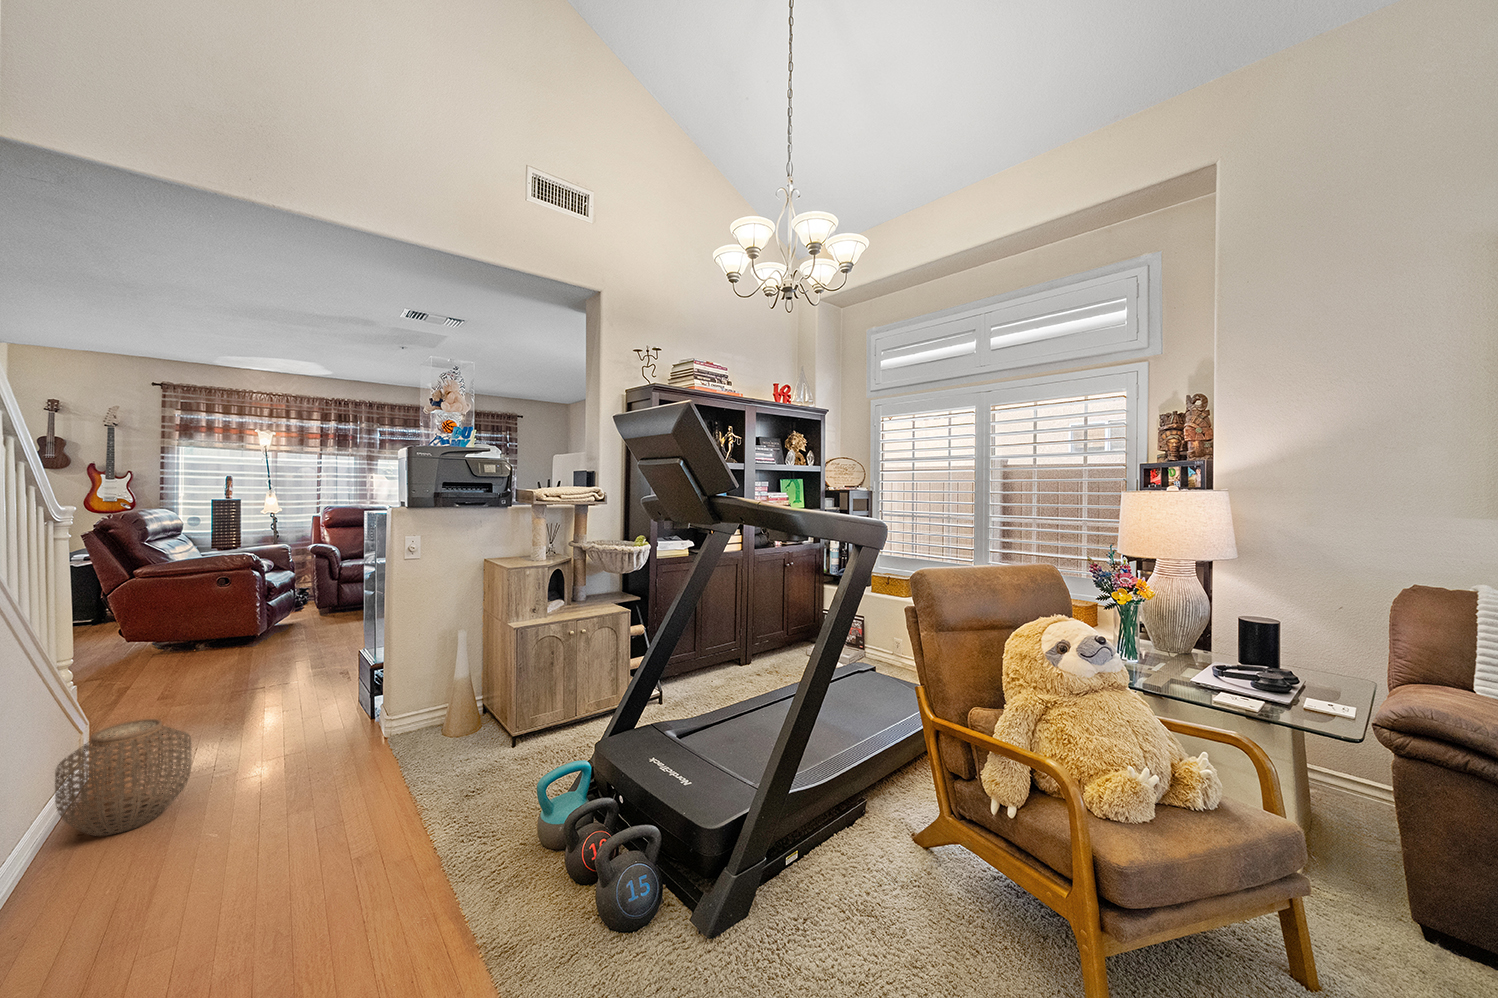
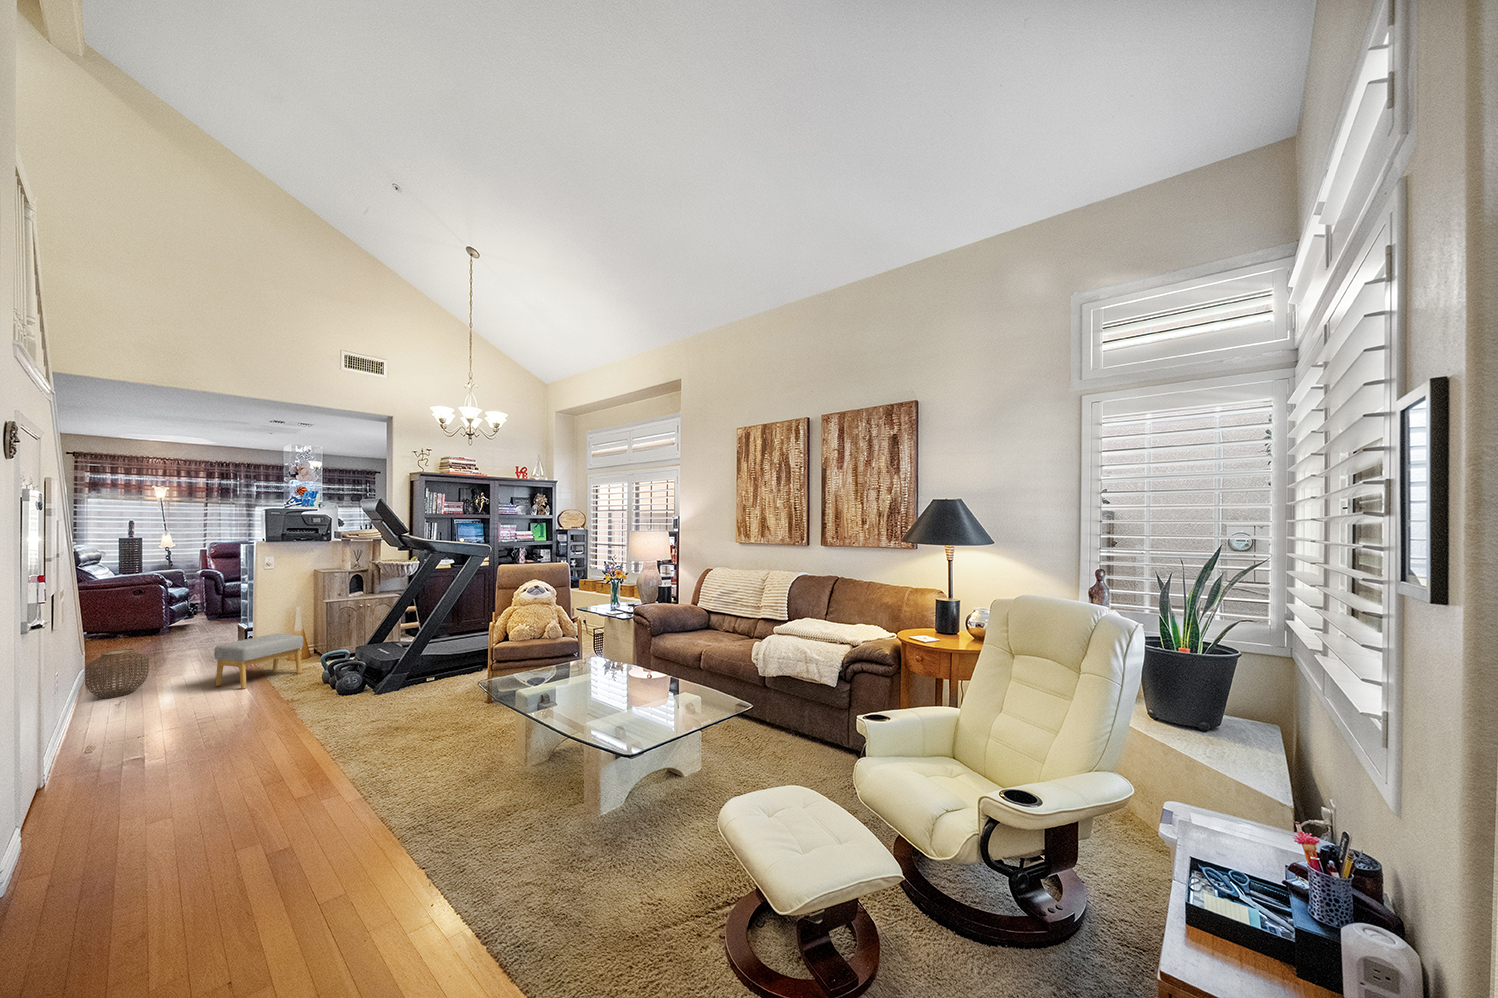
footstool: none [314,684,478,825] -> present [214,634,303,689]

